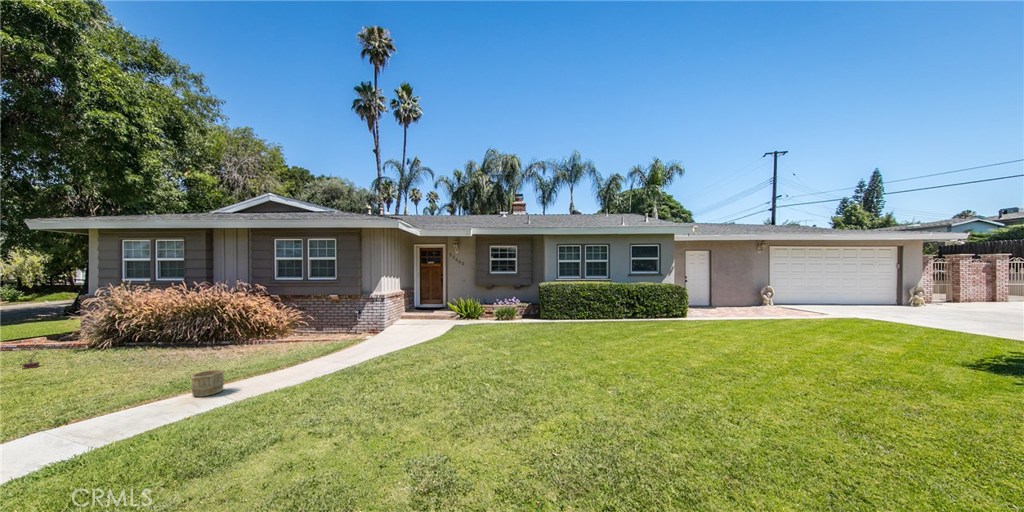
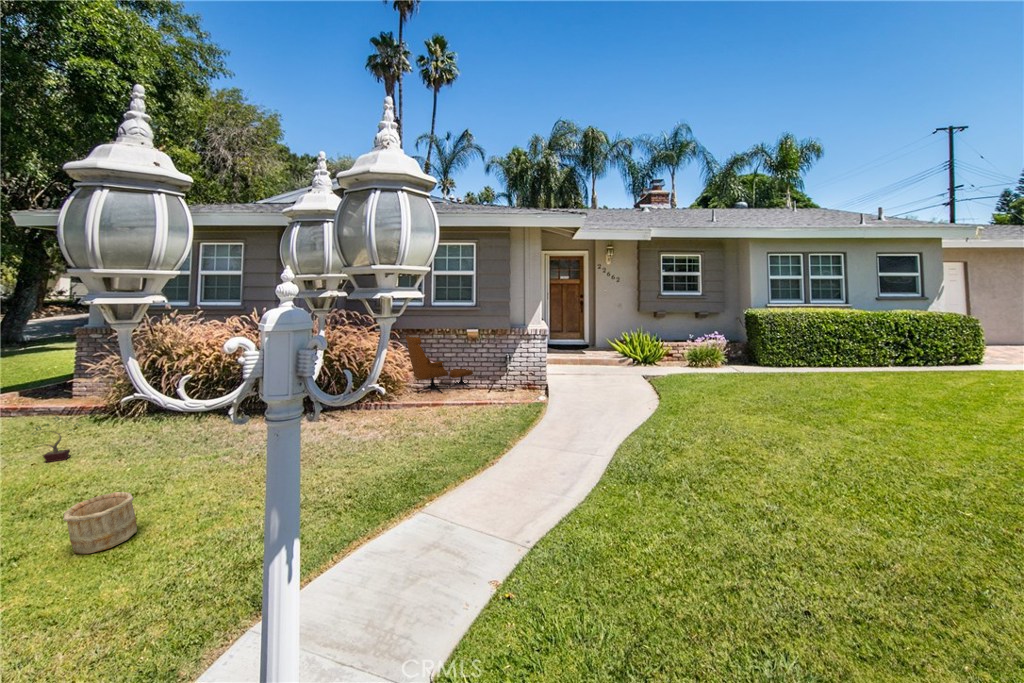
lounge chair: none [283,299,333,336] -> present [406,336,473,393]
wooden bucket: present [191,370,224,397] -> present [64,492,137,554]

